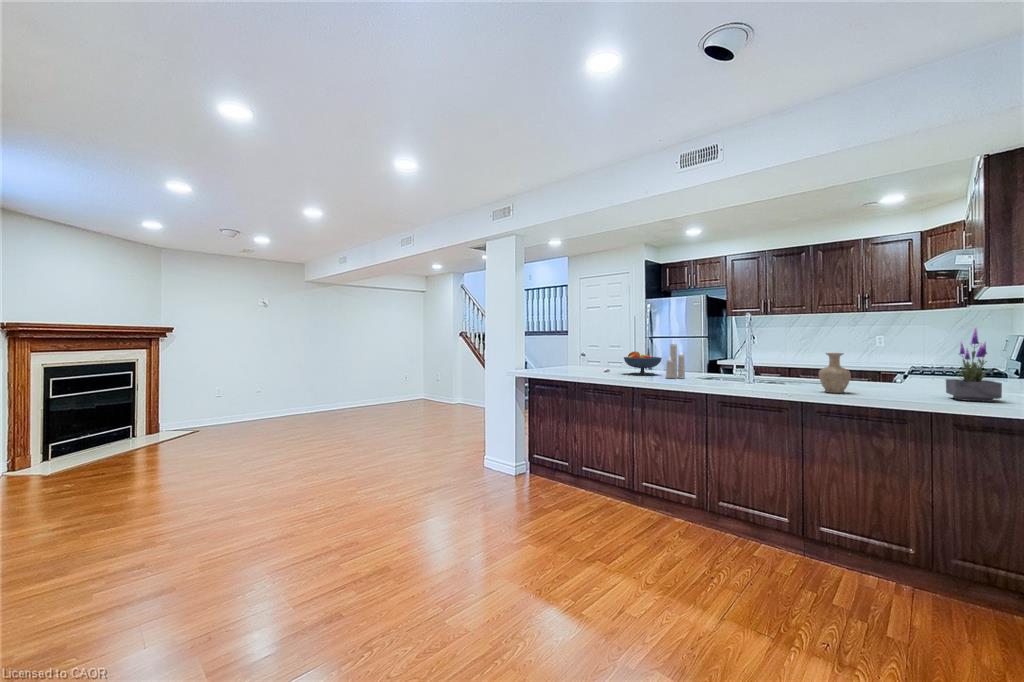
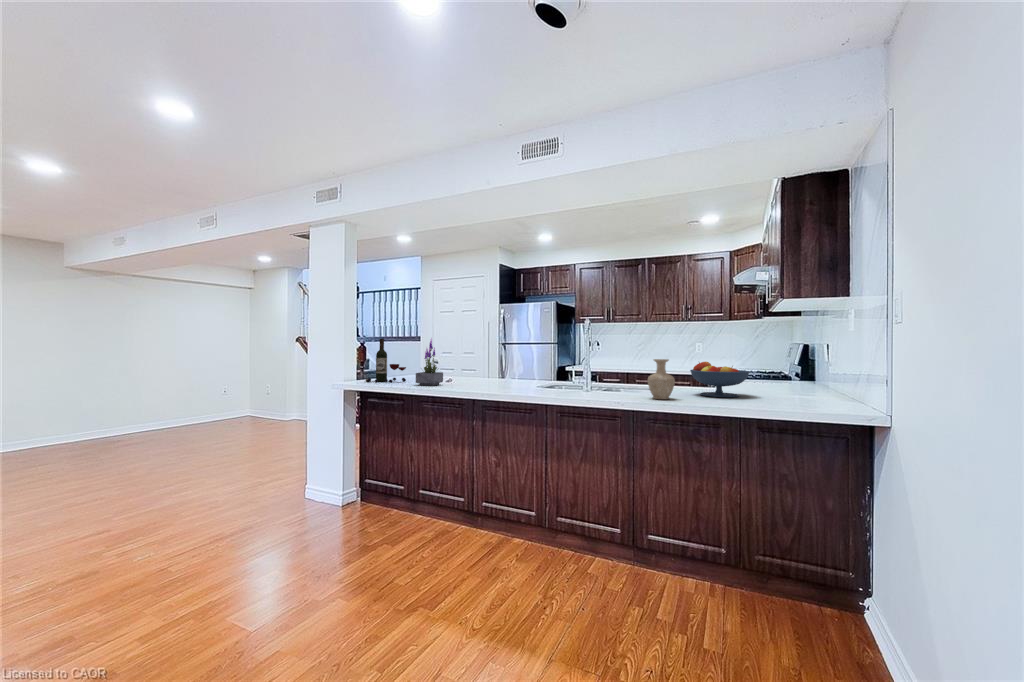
potted plant: present [946,328,1002,402] -> present [416,339,443,386]
wine bottle: none [534,335,570,373] -> present [366,339,406,383]
candle: present [666,344,685,378] -> none [508,342,528,387]
fruit bowl: present [624,351,662,375] -> present [690,362,750,397]

